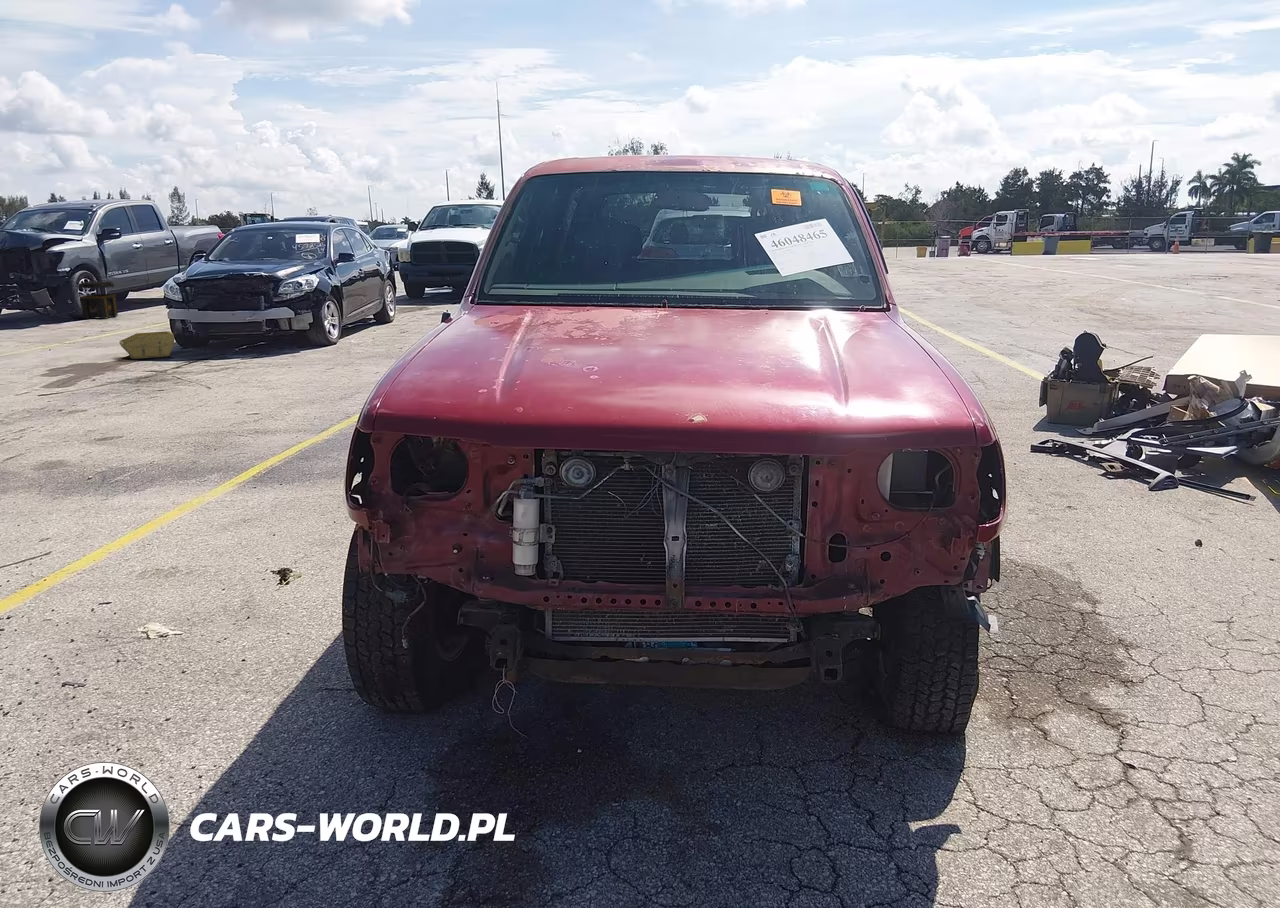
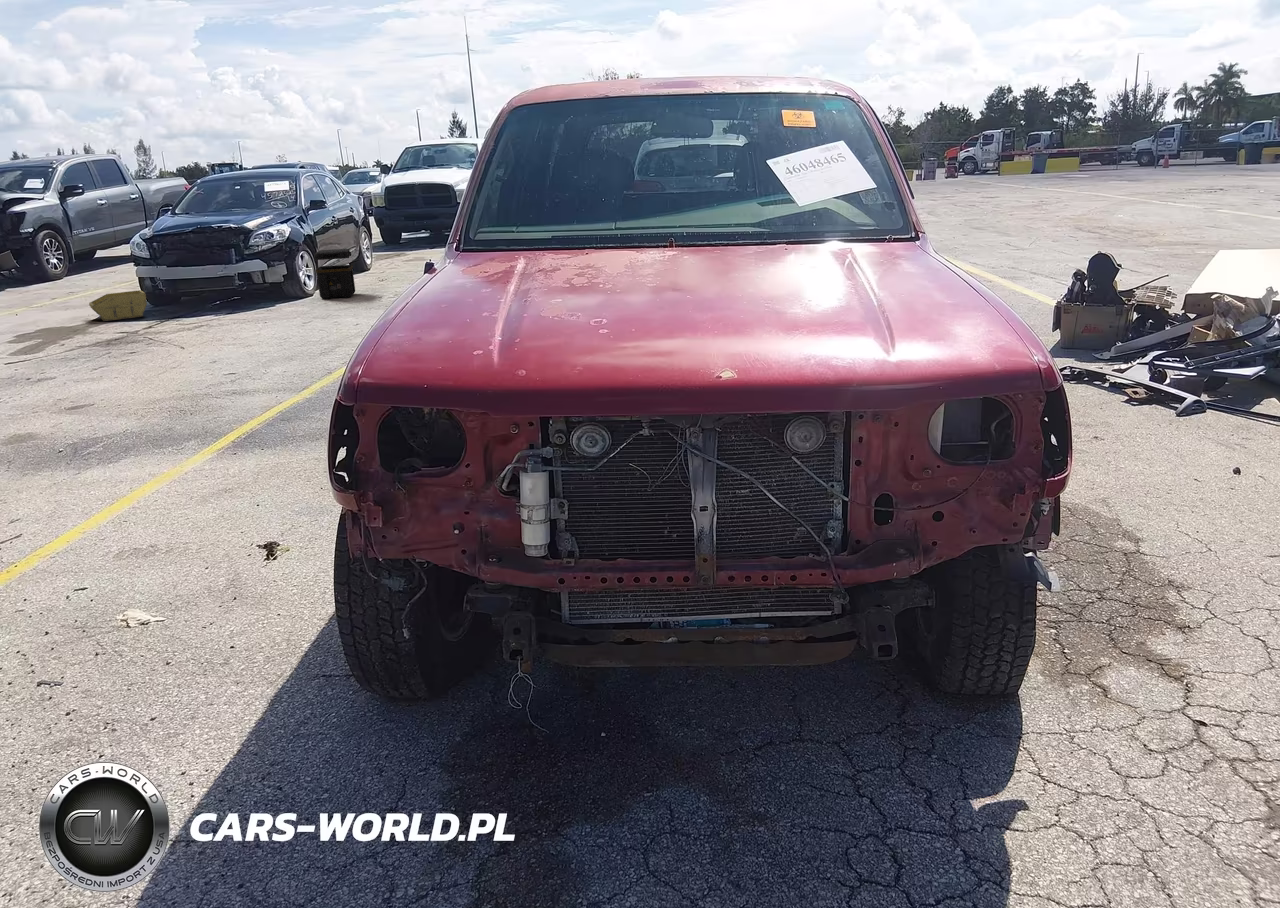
toolbox: present [78,281,118,319] -> present [314,249,355,299]

